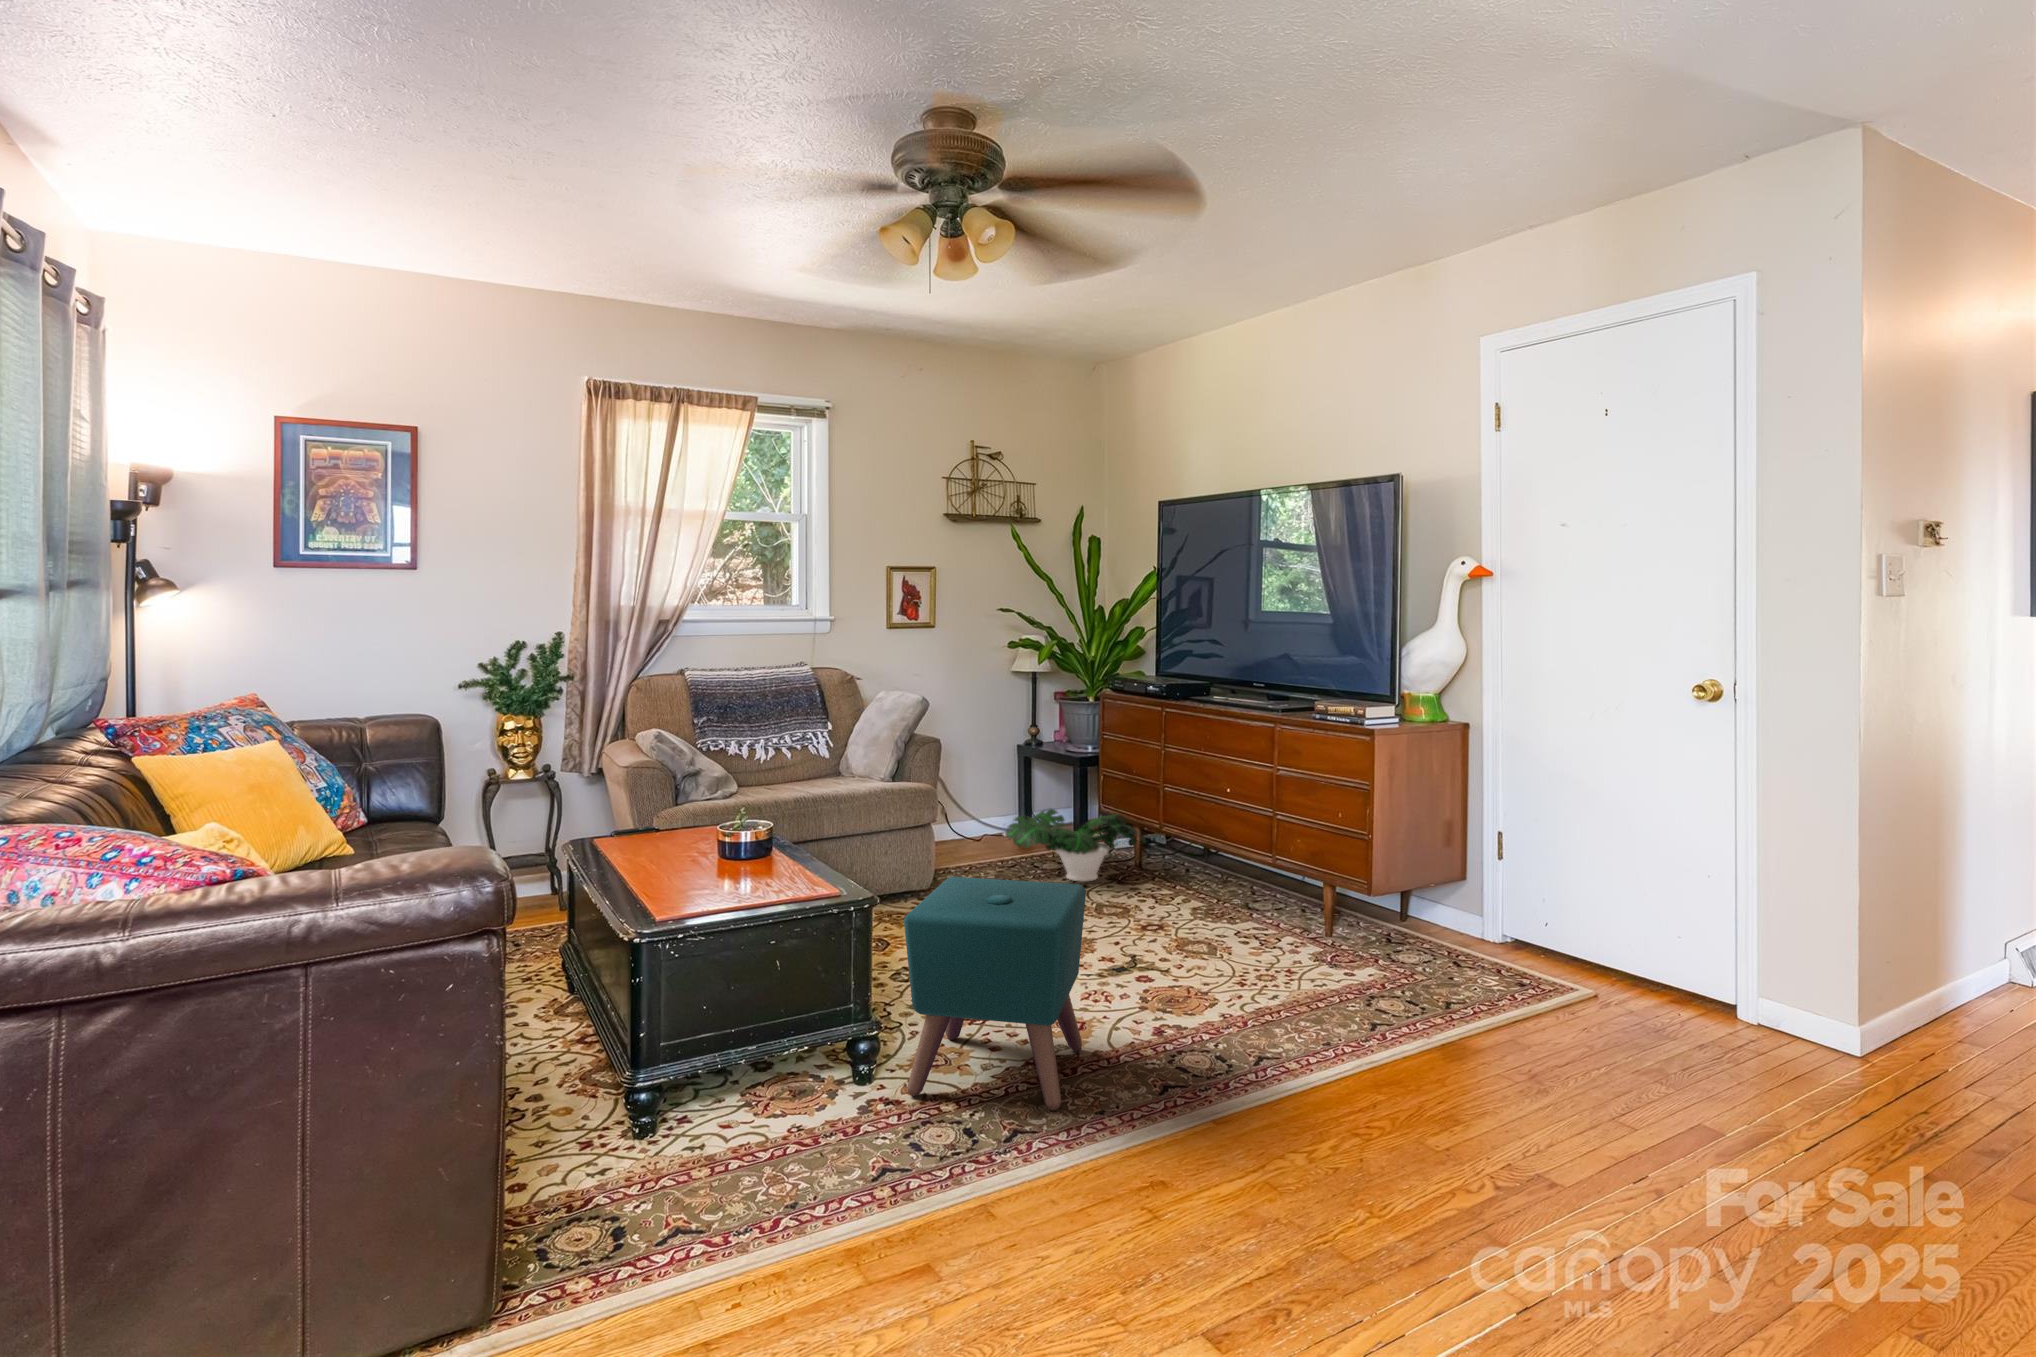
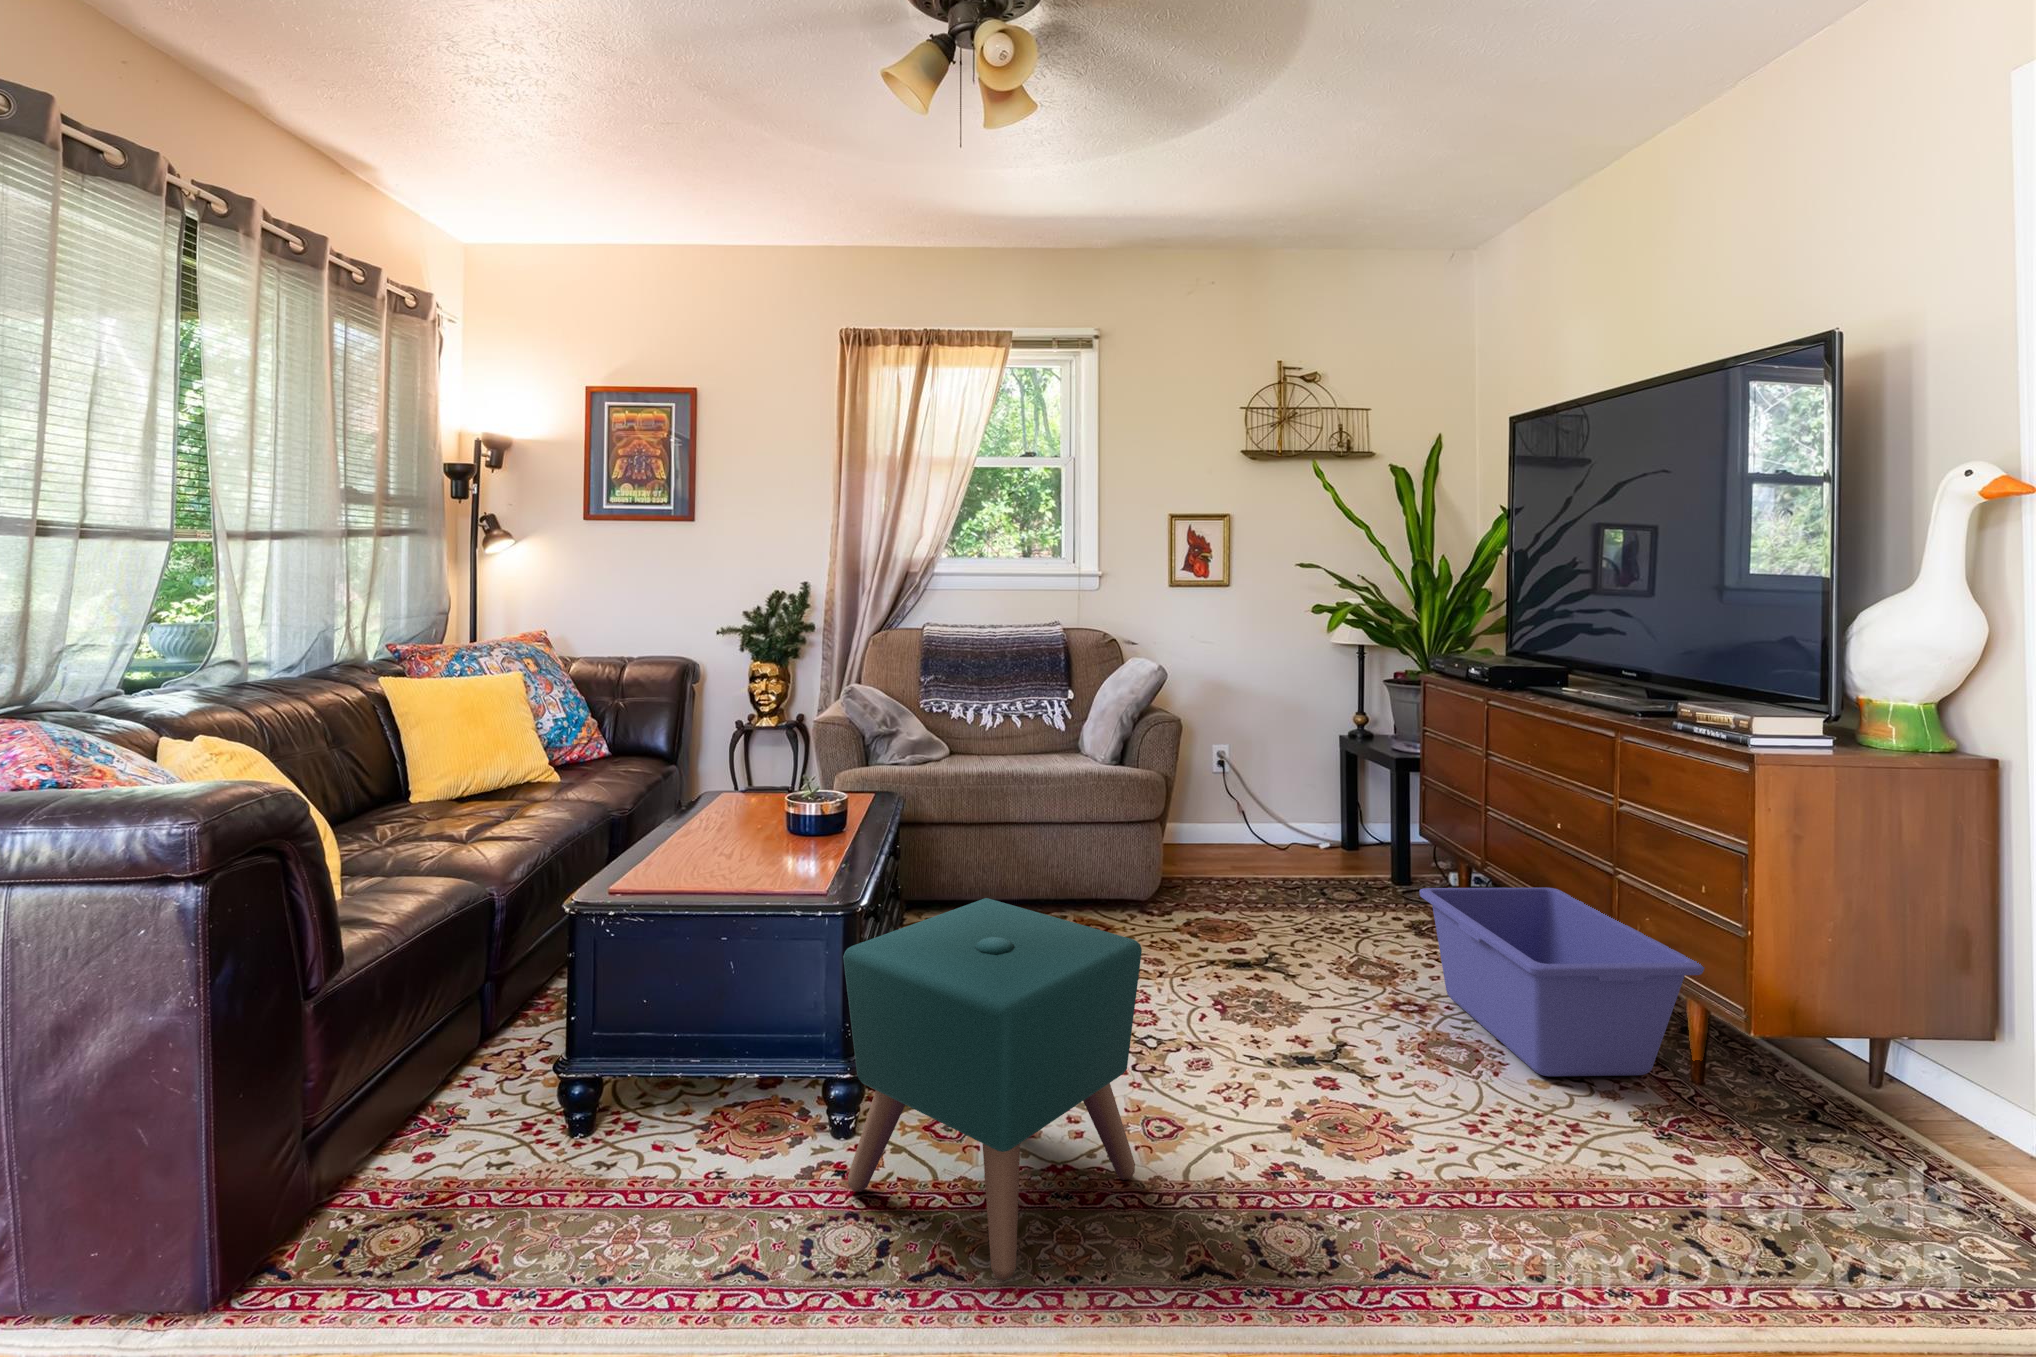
potted plant: present [1005,809,1146,881] -> none [1254,811,1437,912]
storage bin: none [1161,838,1342,953] -> present [1419,888,1704,1076]

